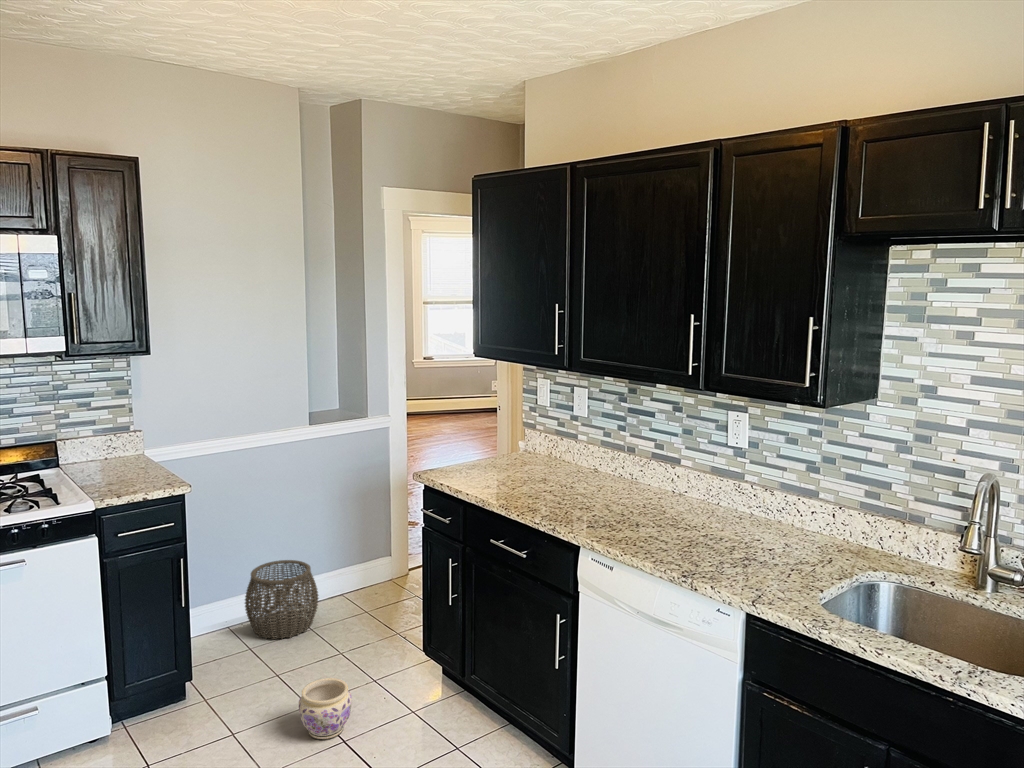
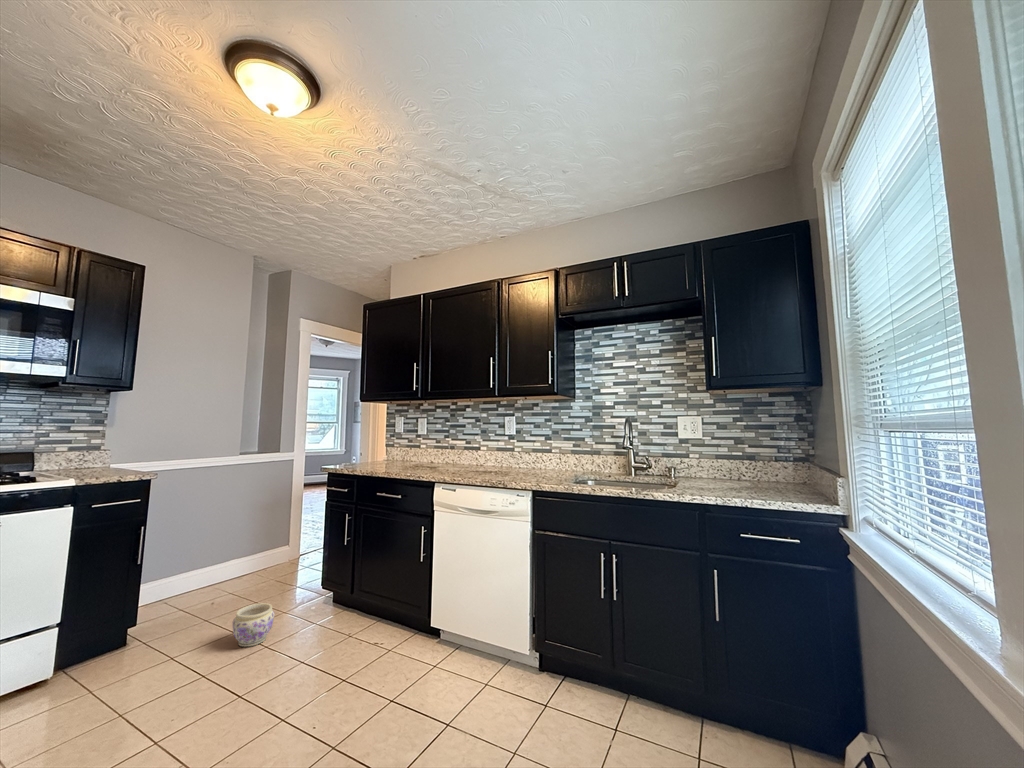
woven basket: present [245,560,319,639] -> none [179,545,240,601]

